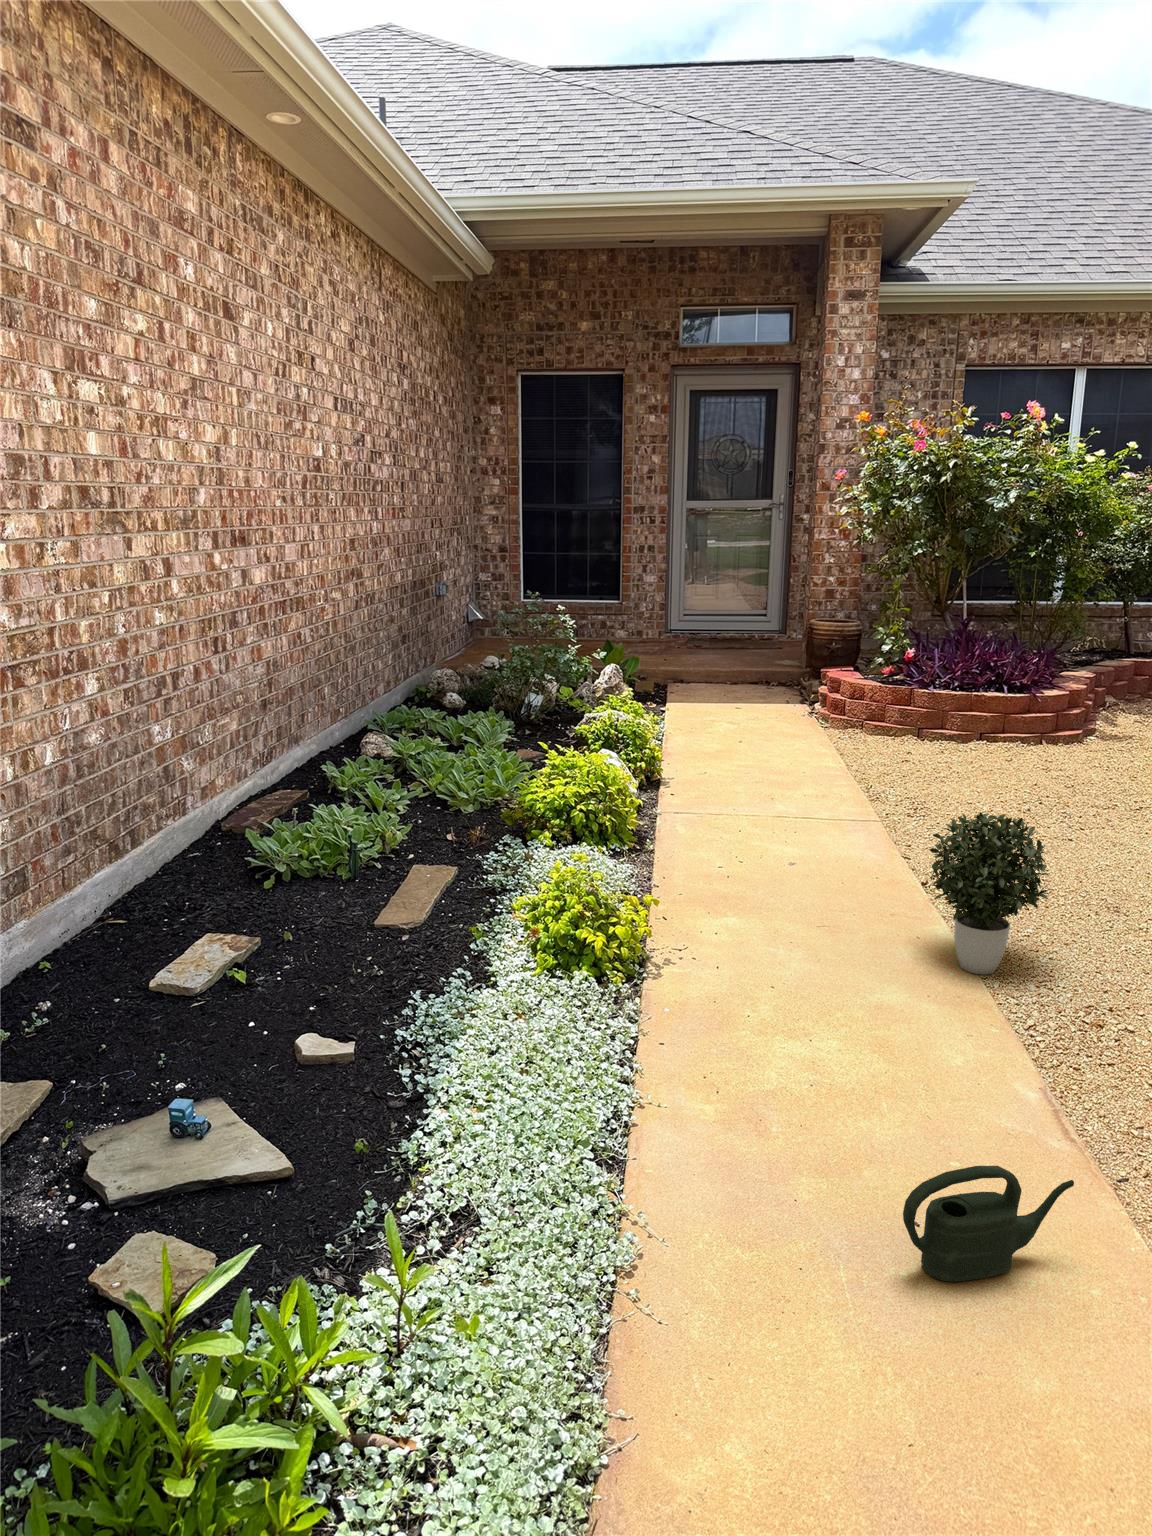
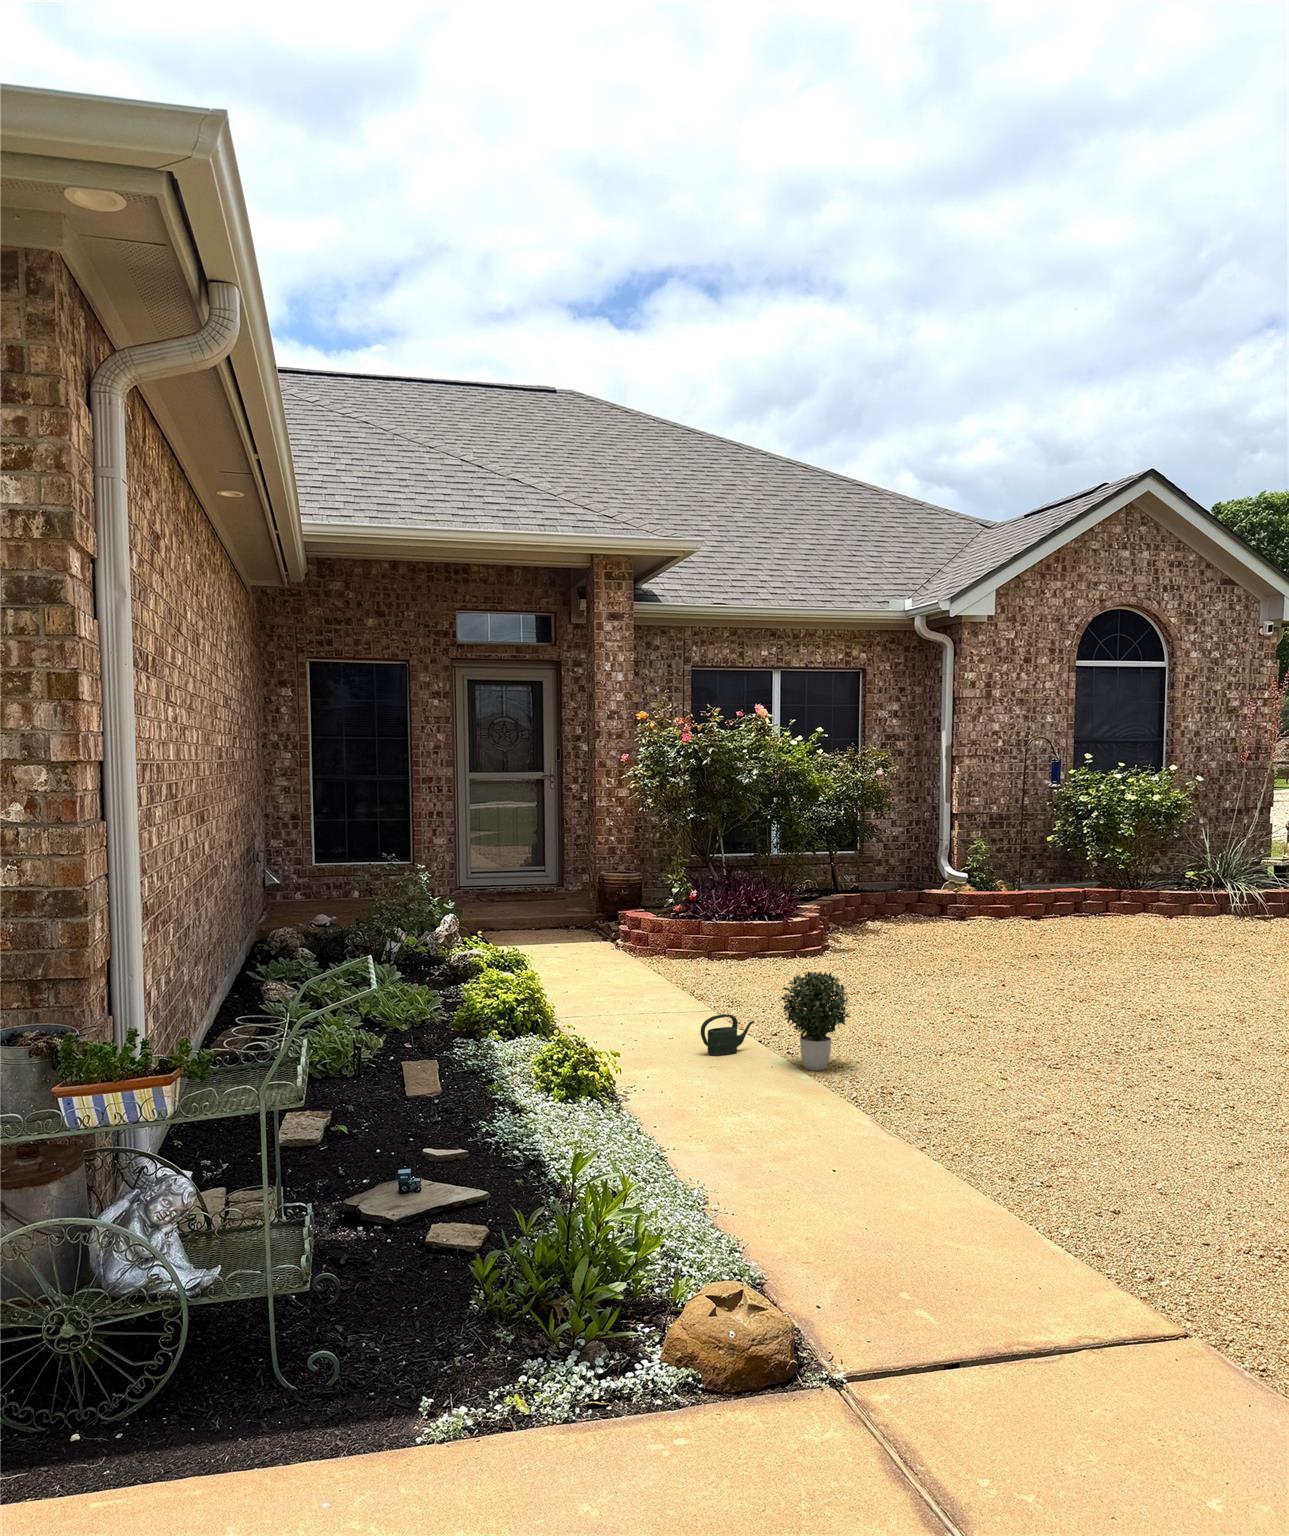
watering can: present [903,1166,1074,1282] -> present [701,1014,754,1056]

